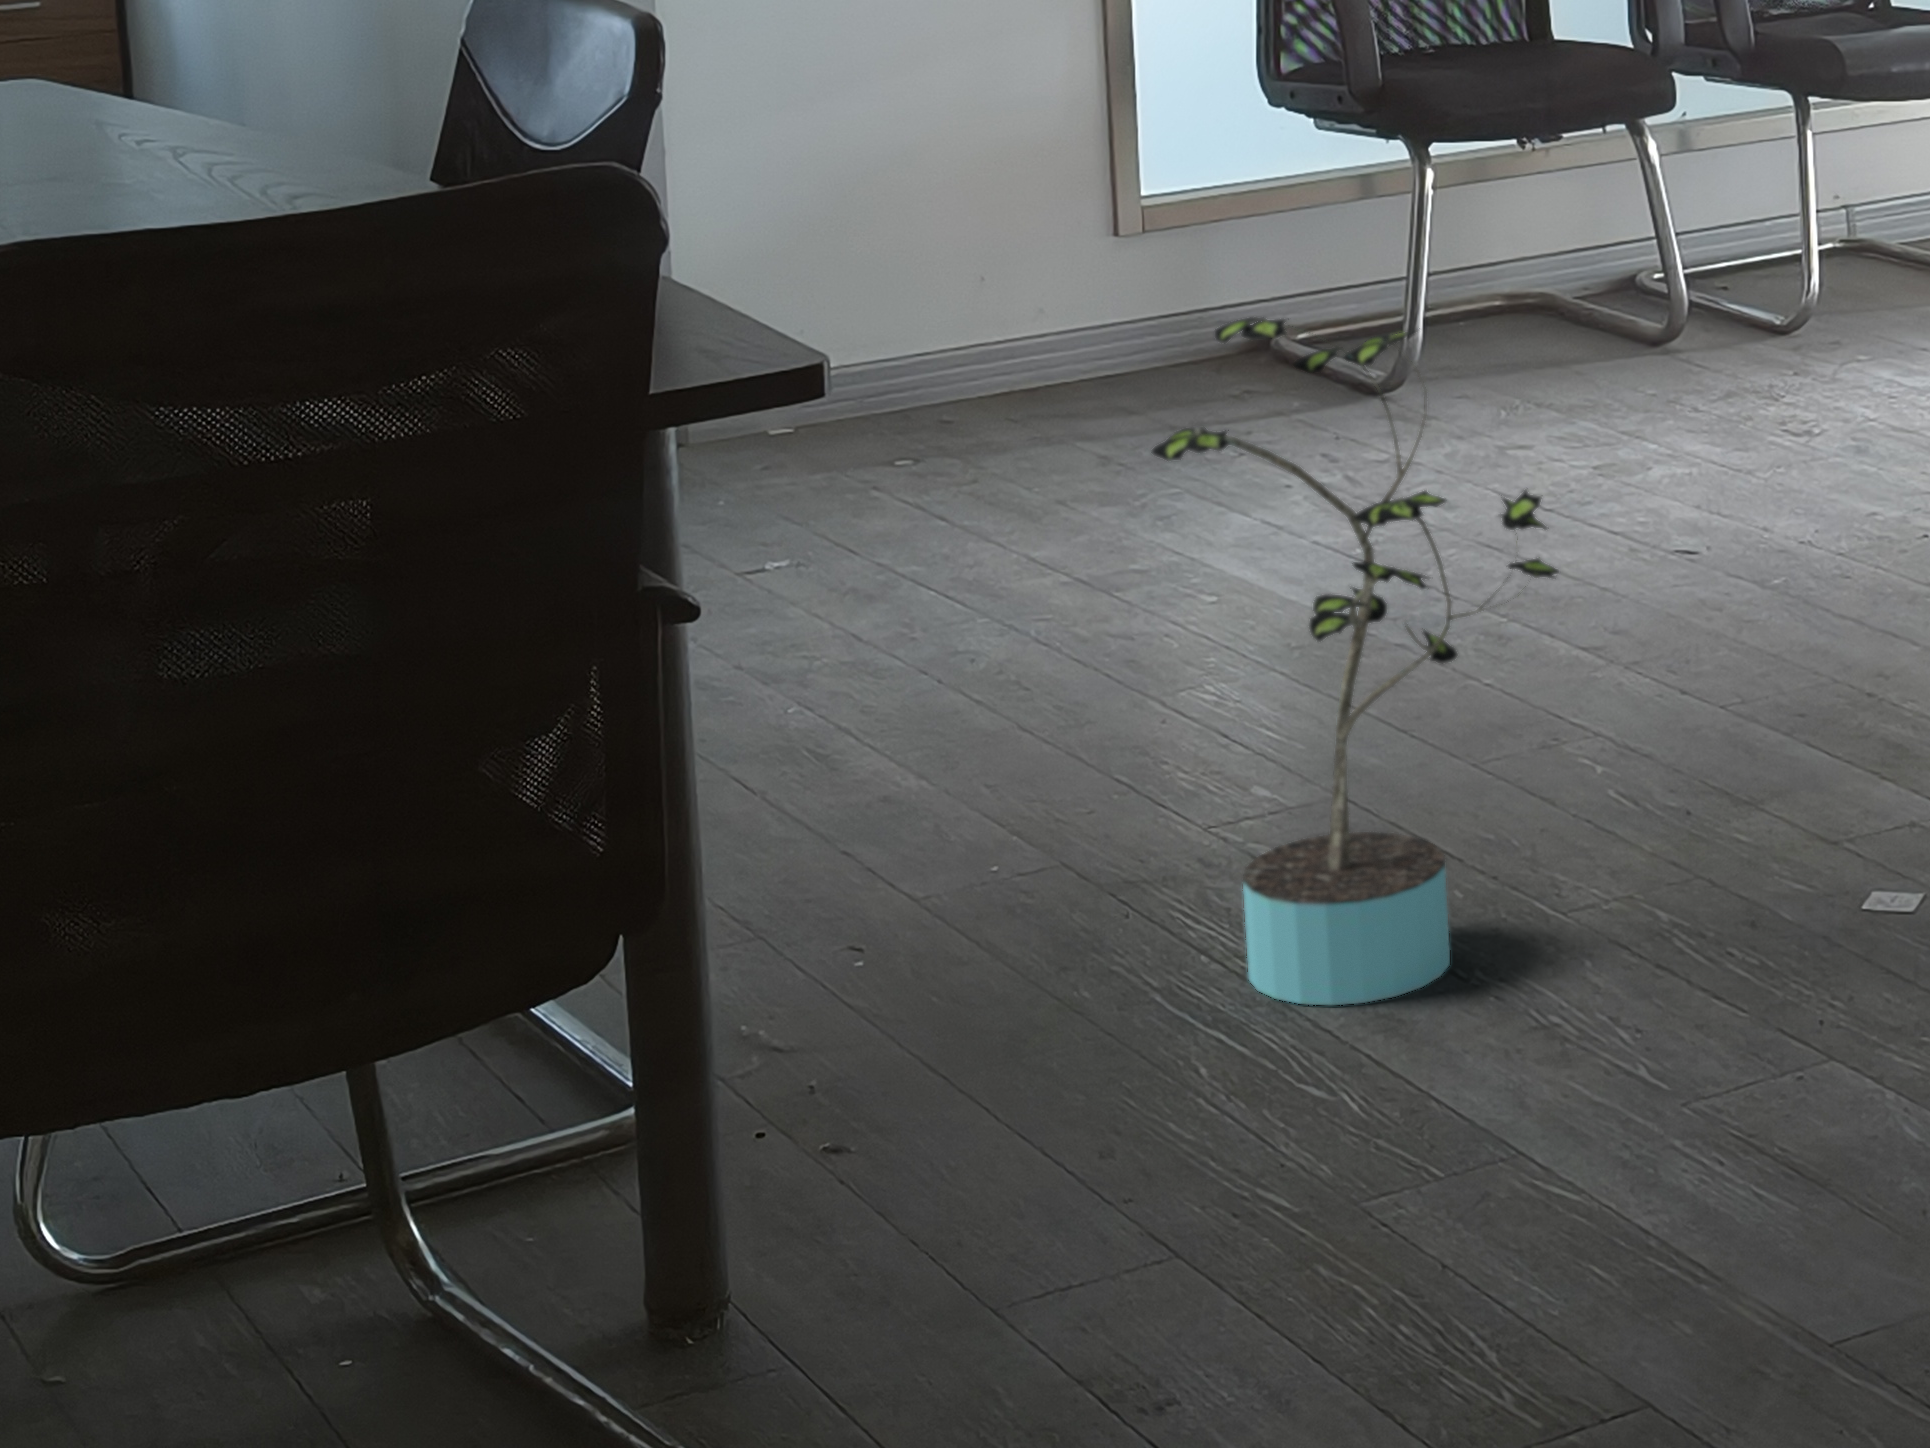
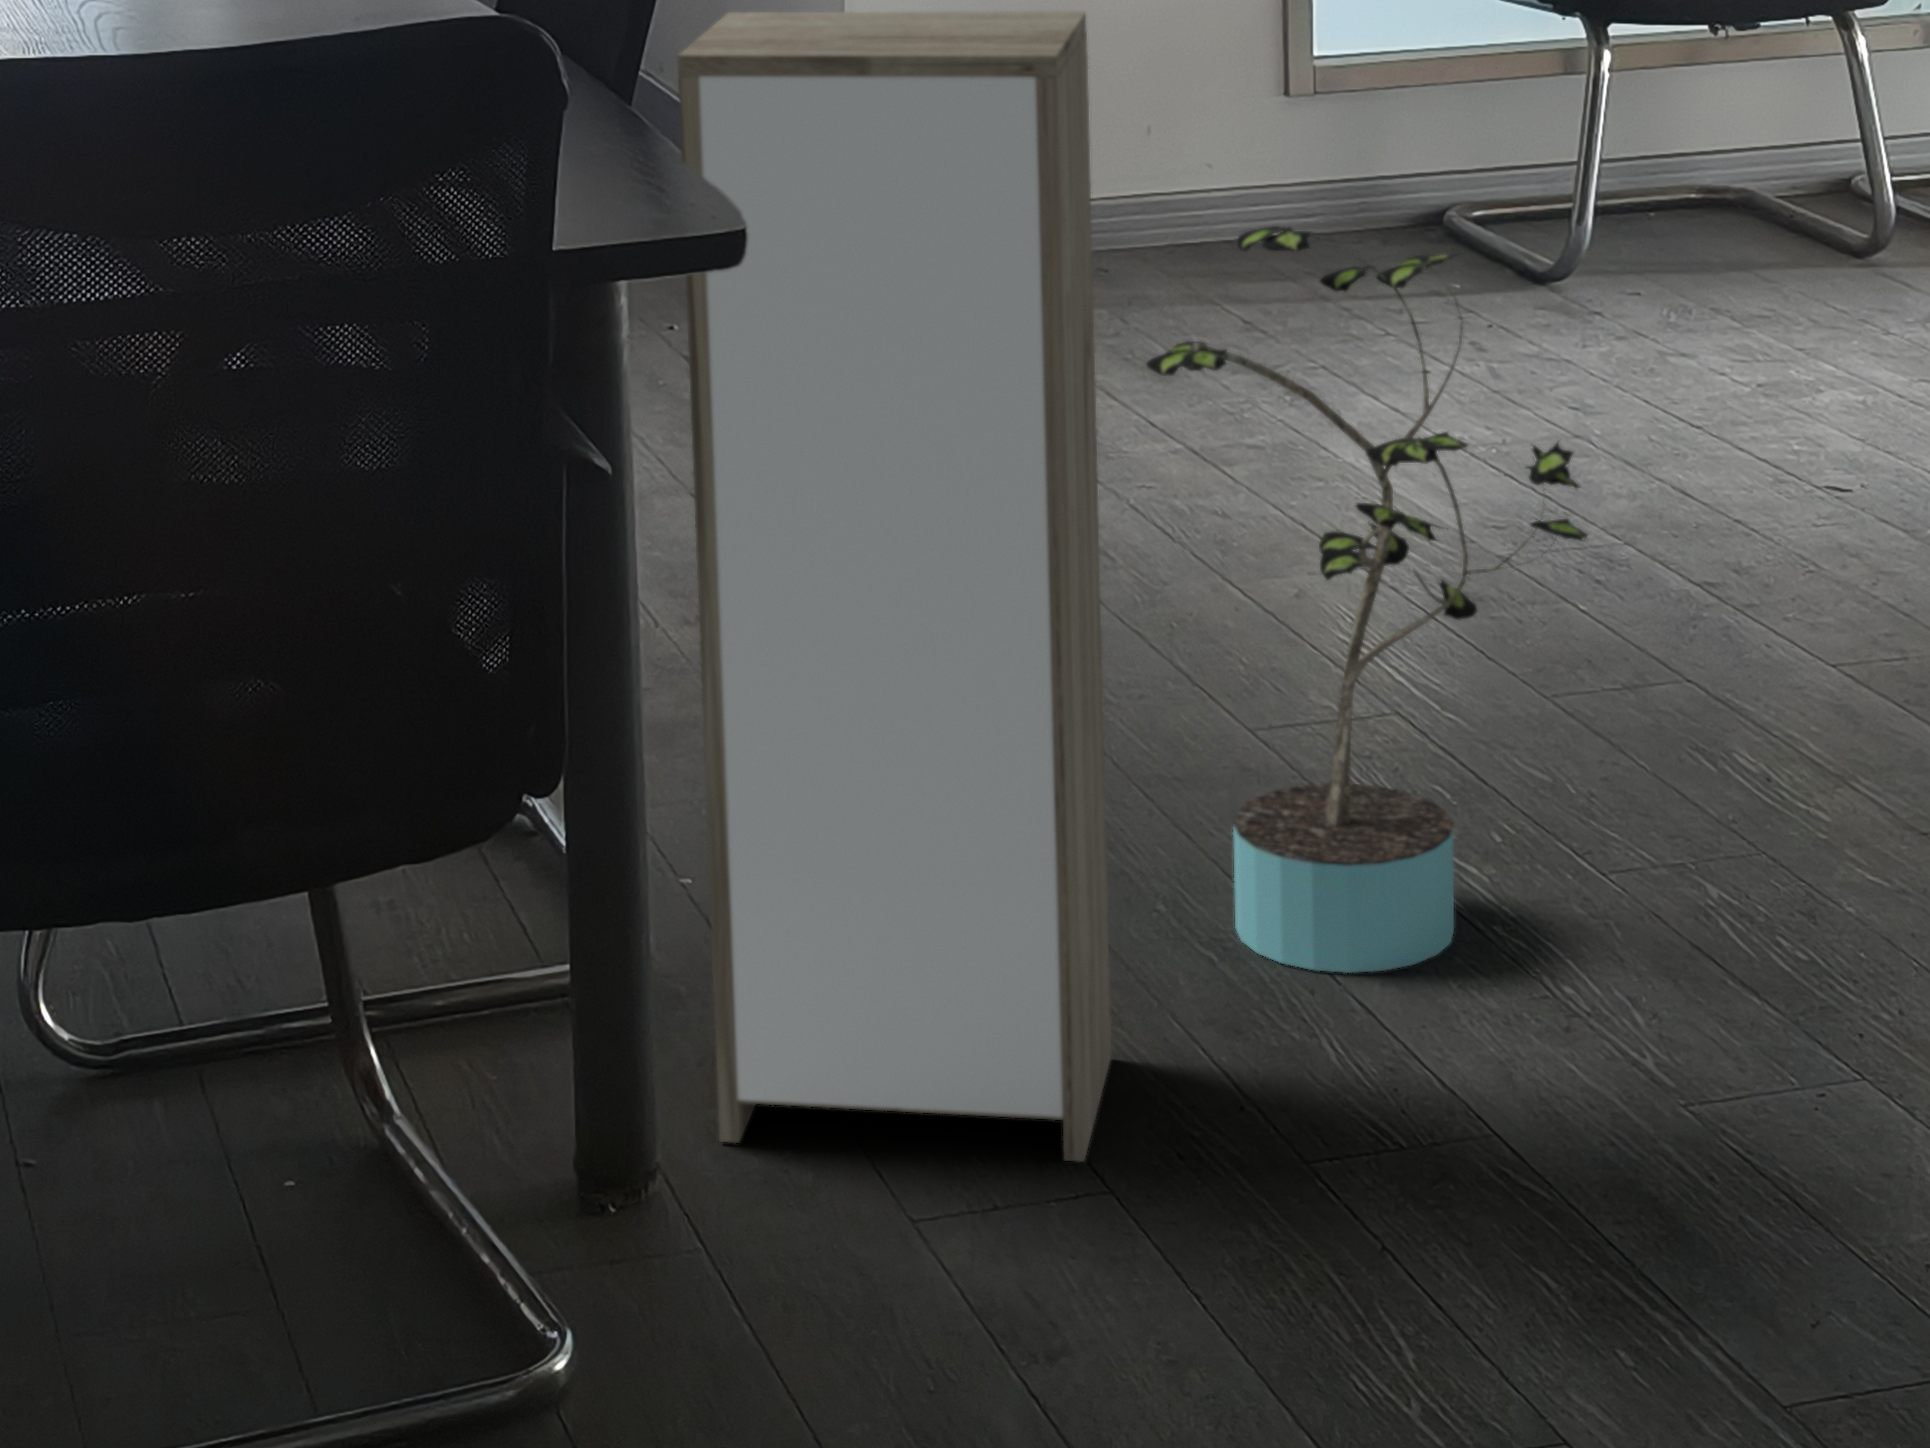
storage cabinet: none [727,119,1165,1237] -> present [677,11,1111,1162]

